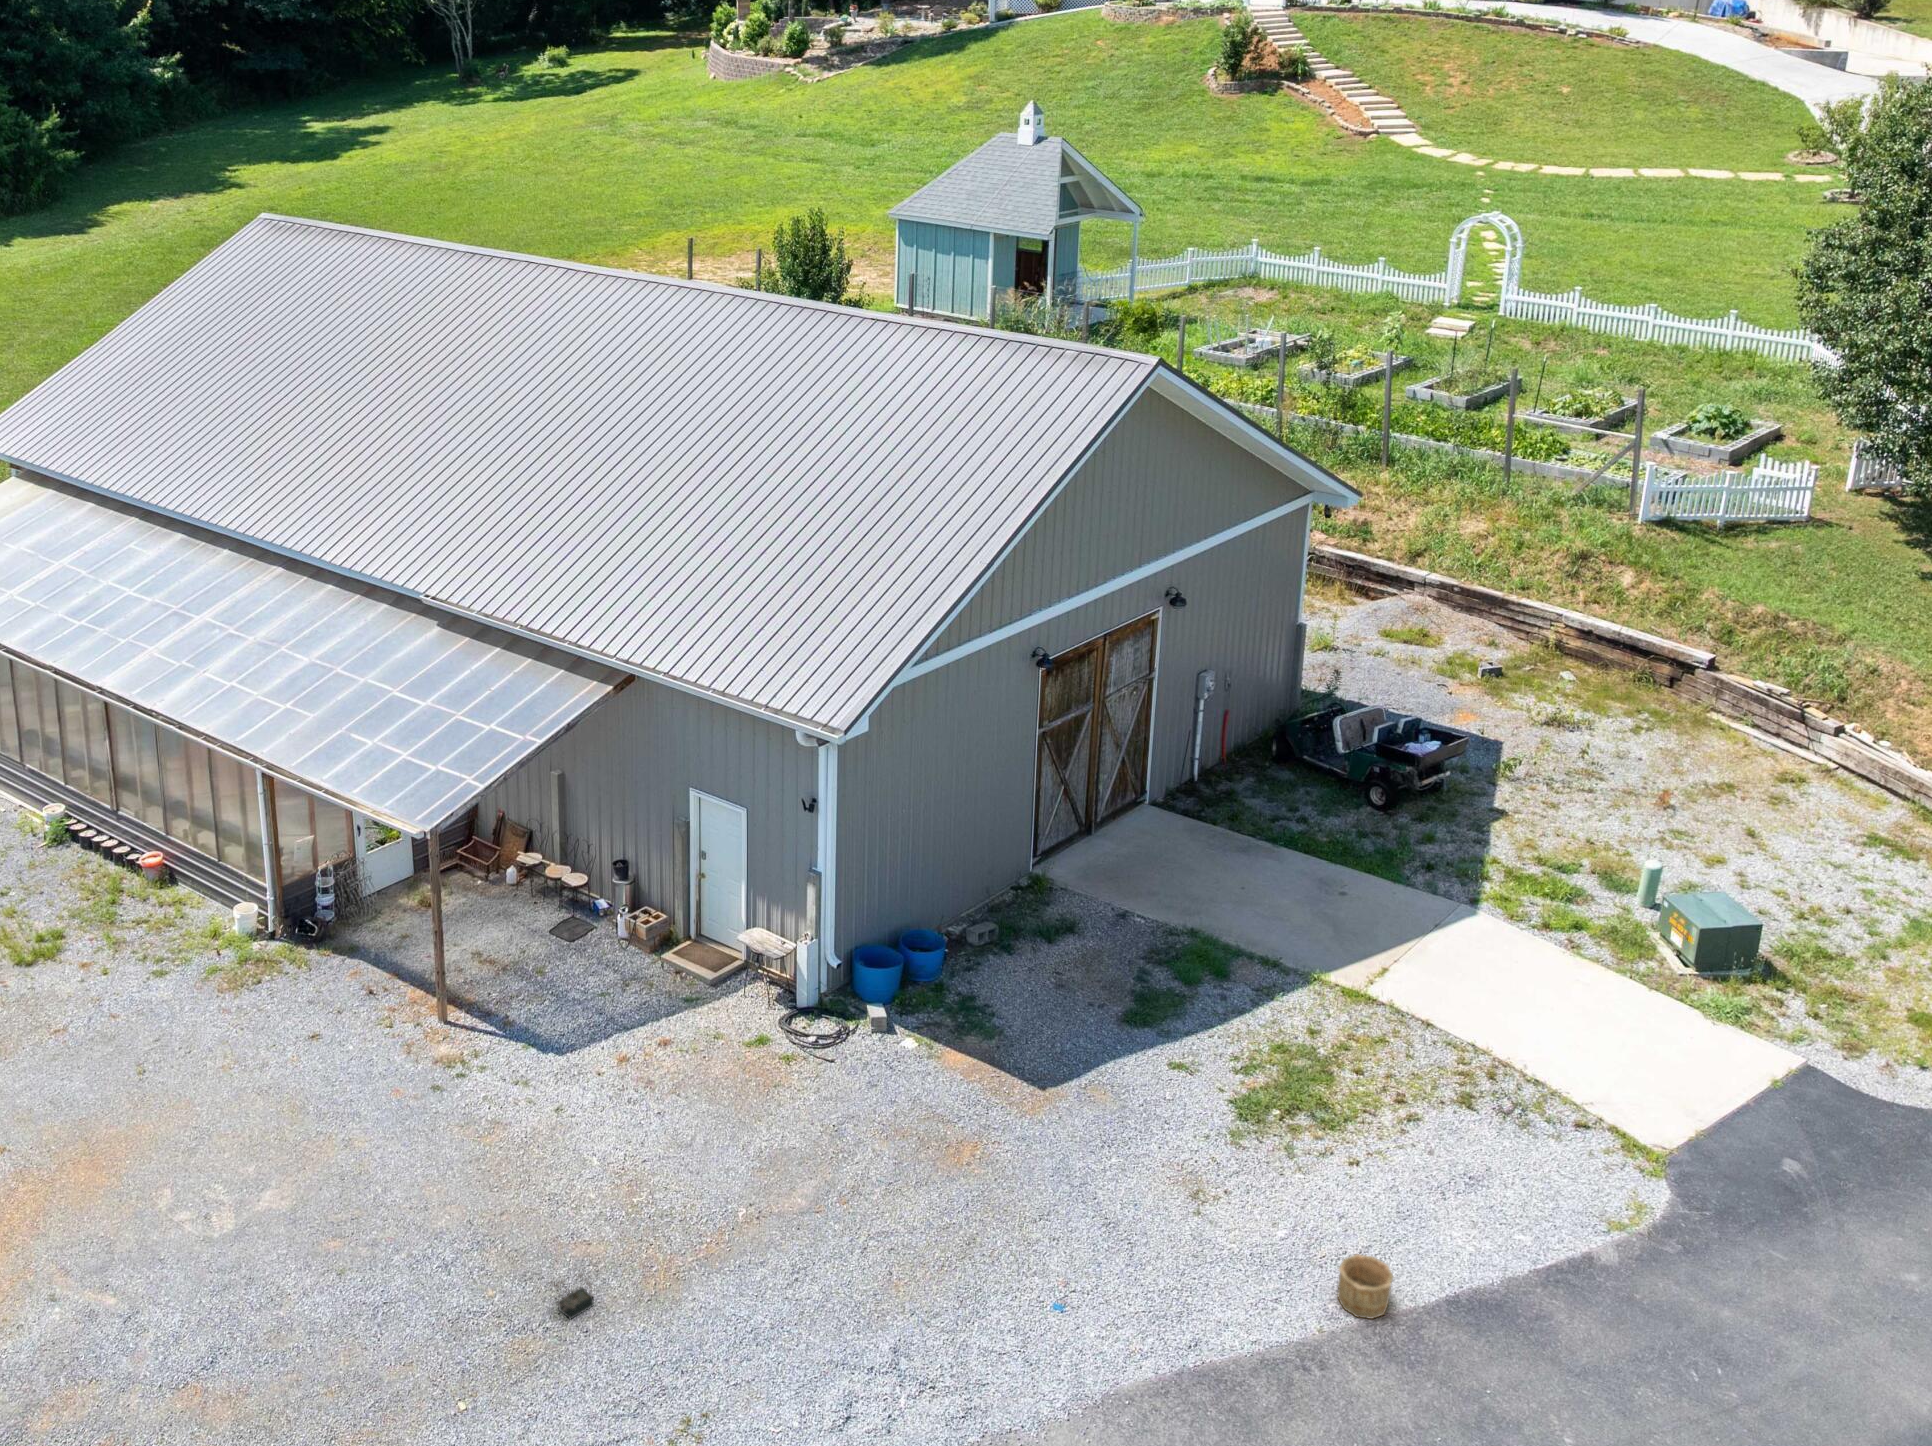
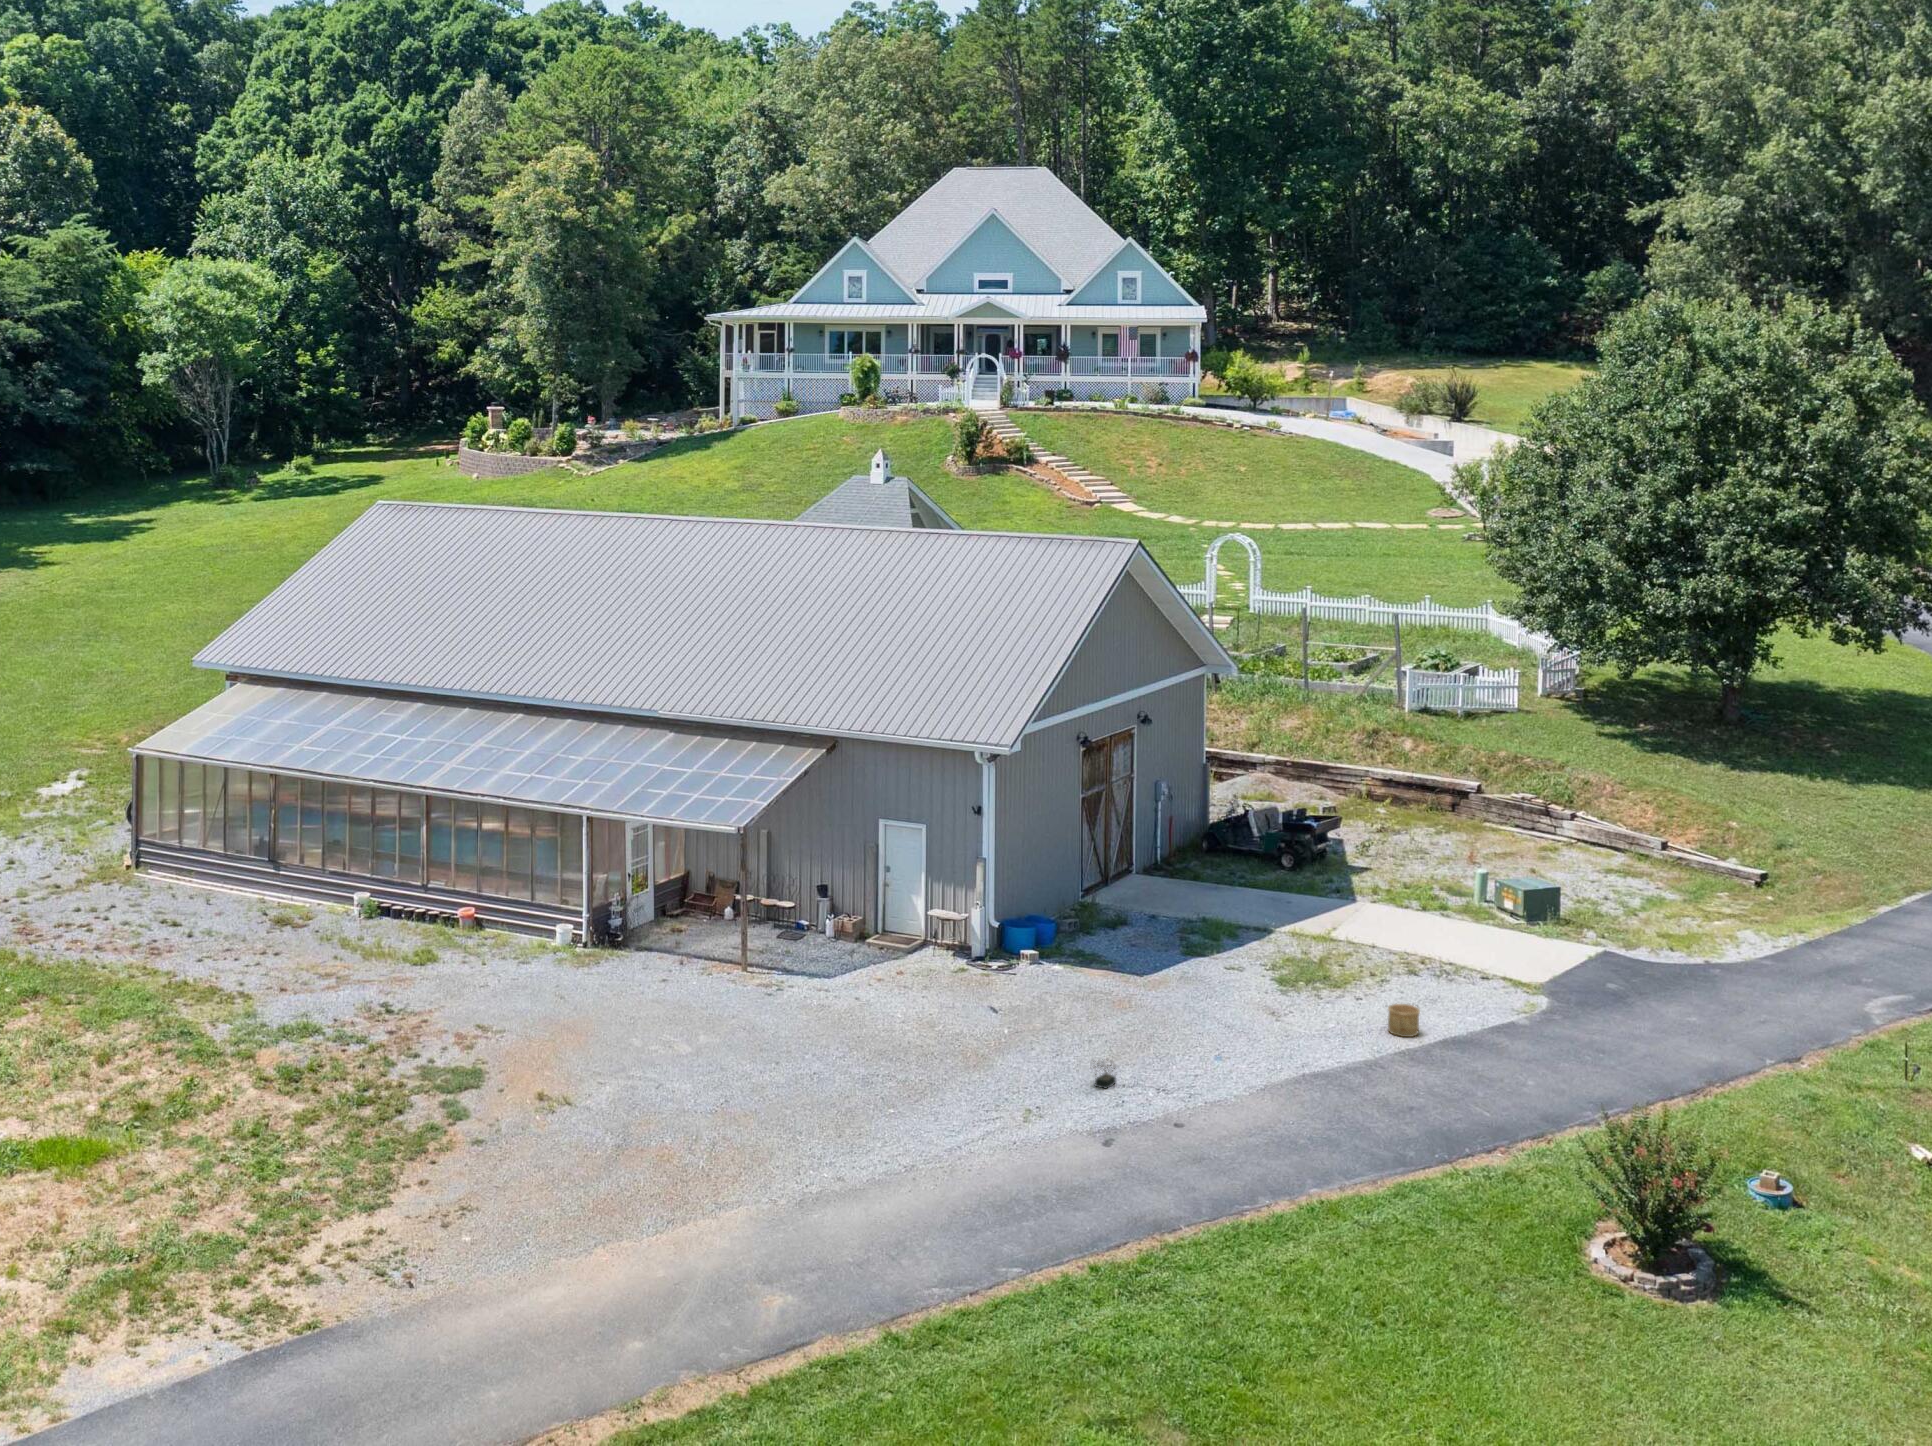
decorative plant: present [553,1274,594,1319] -> present [1095,1061,1116,1089]

